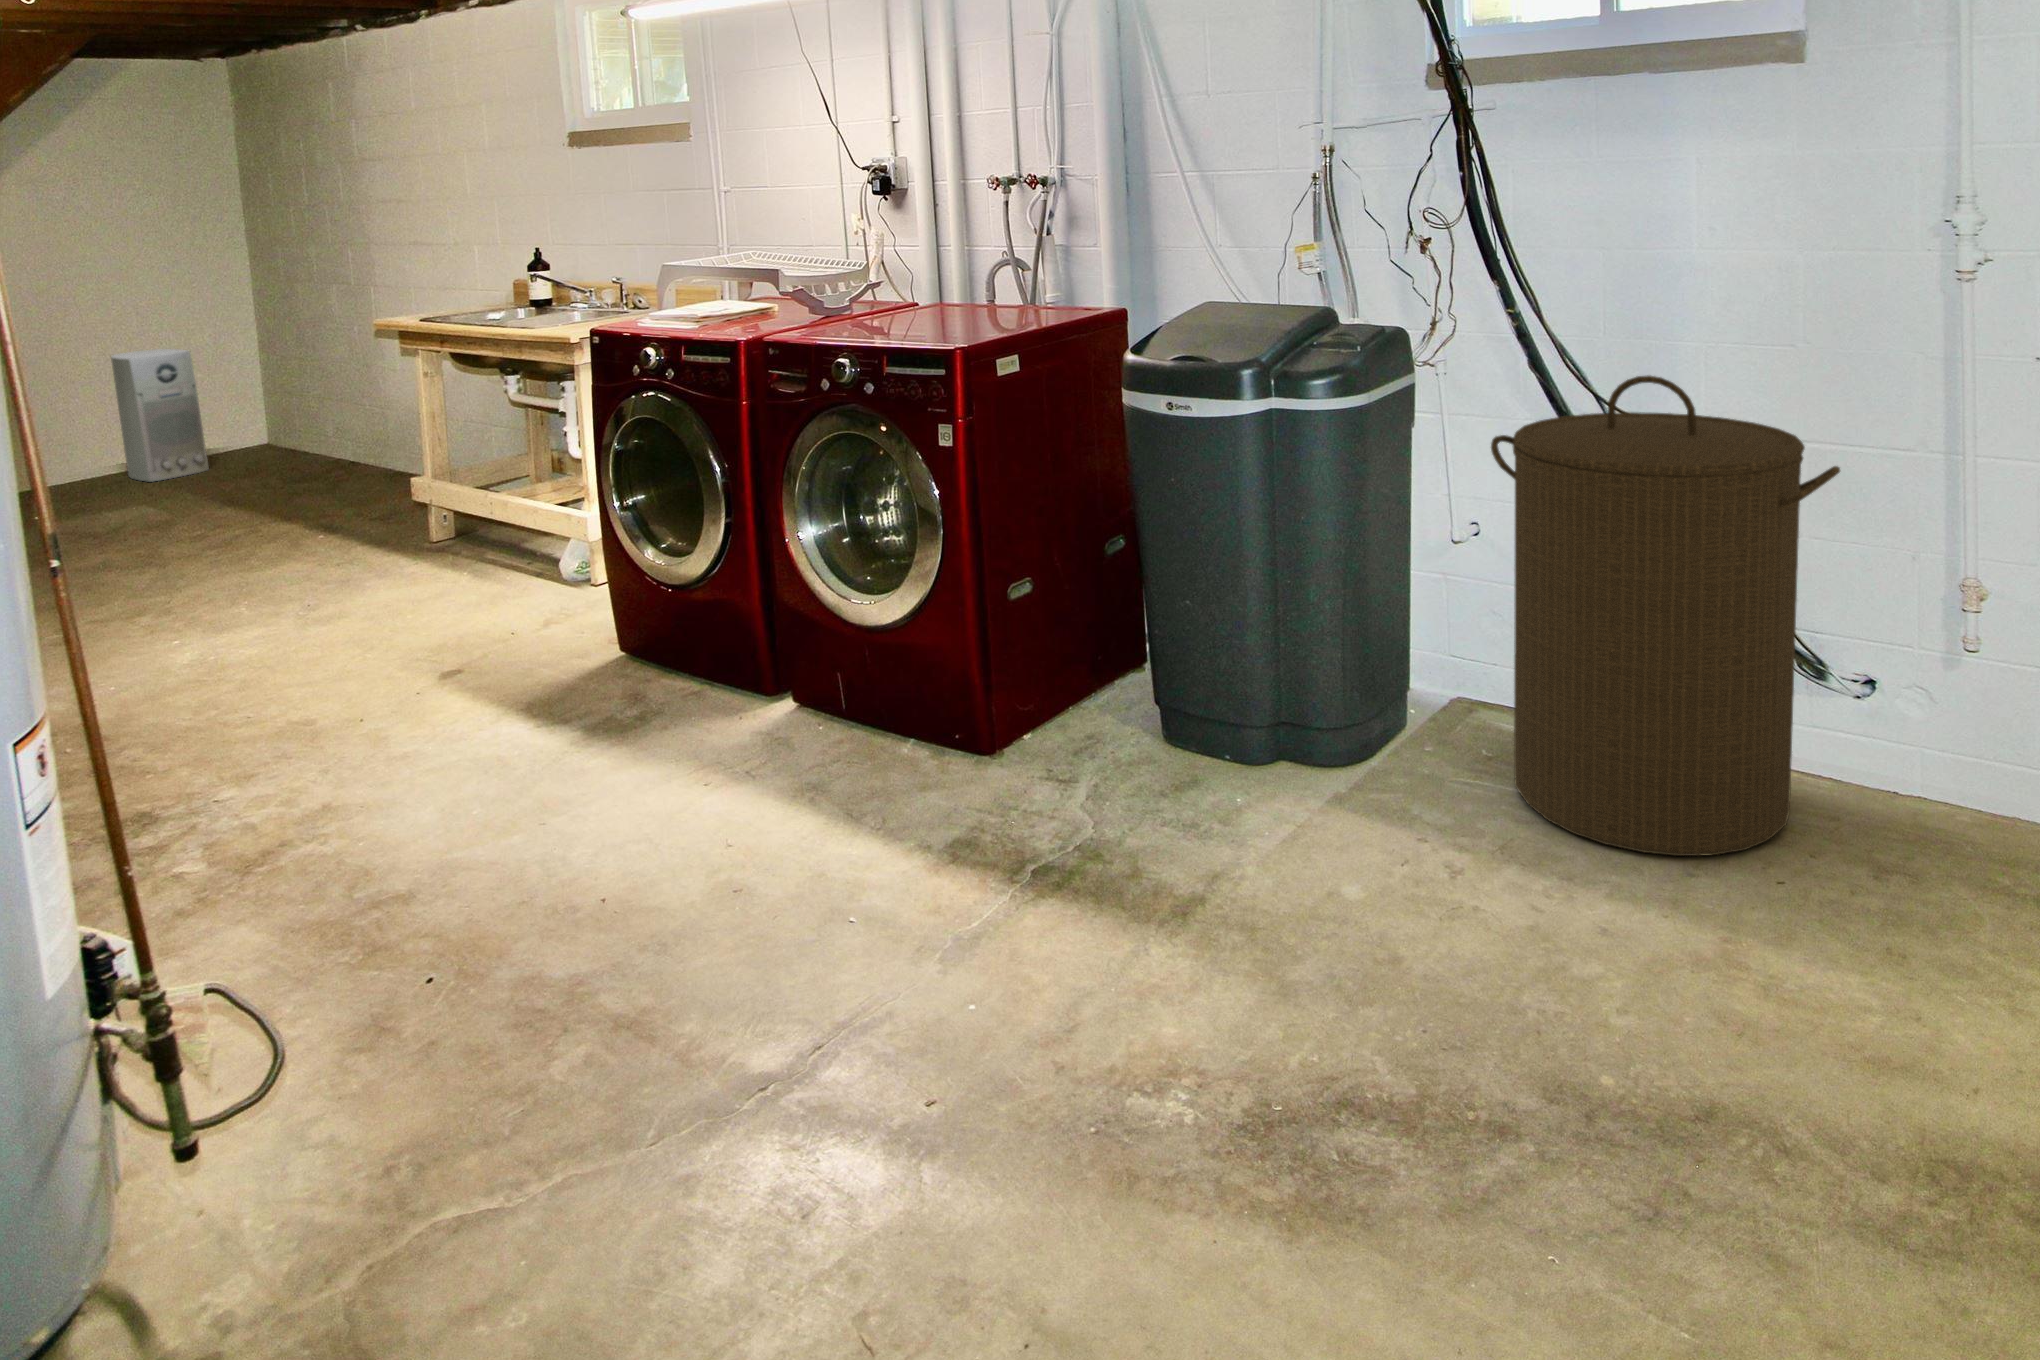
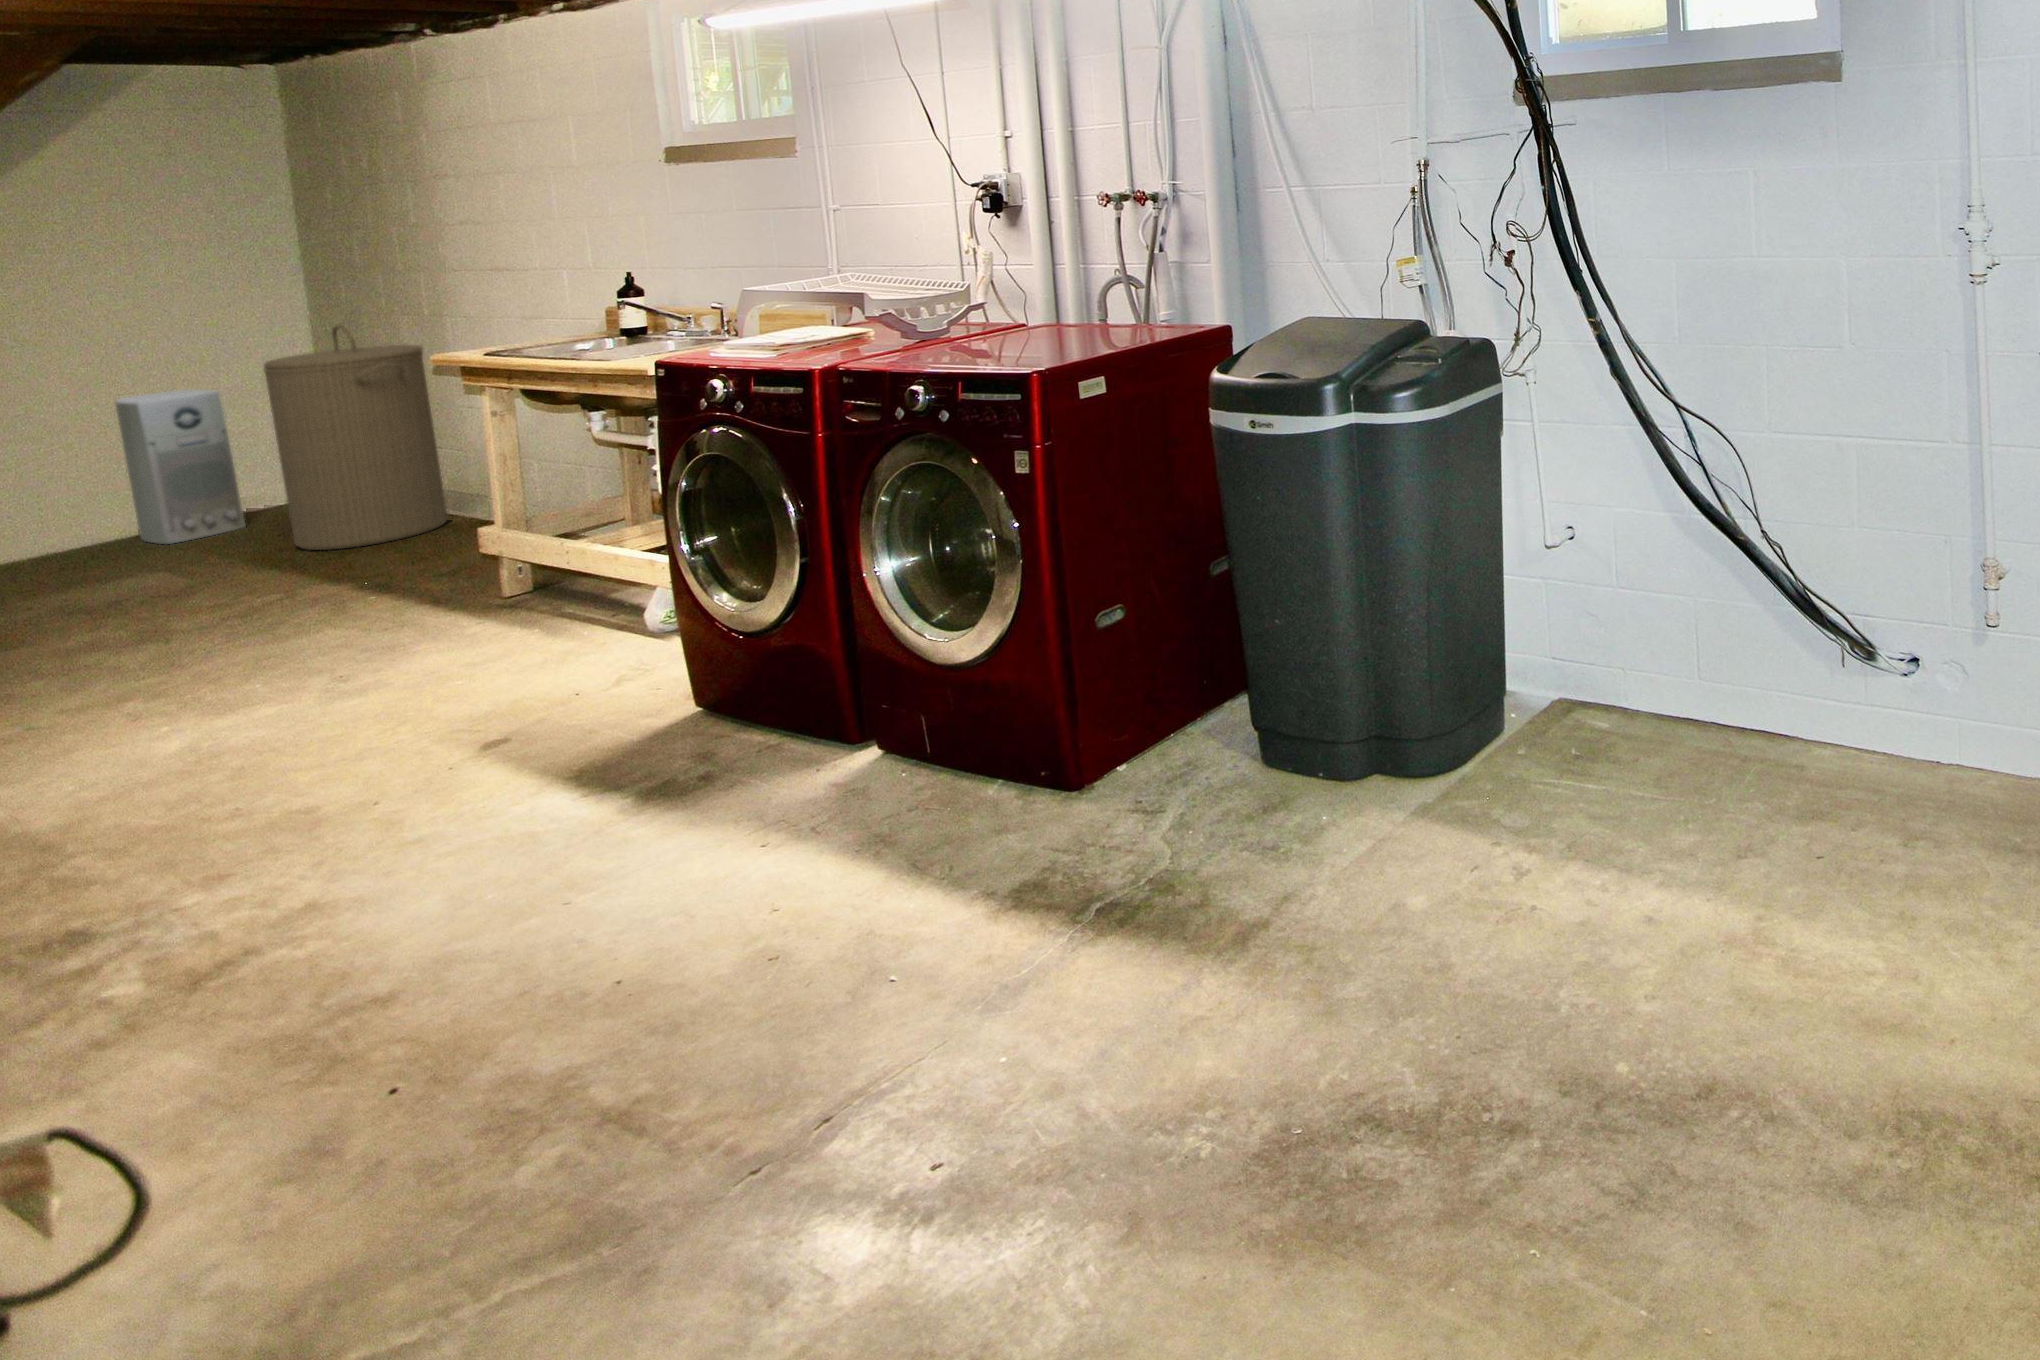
laundry hamper: present [1491,375,1840,856] -> present [264,325,448,550]

